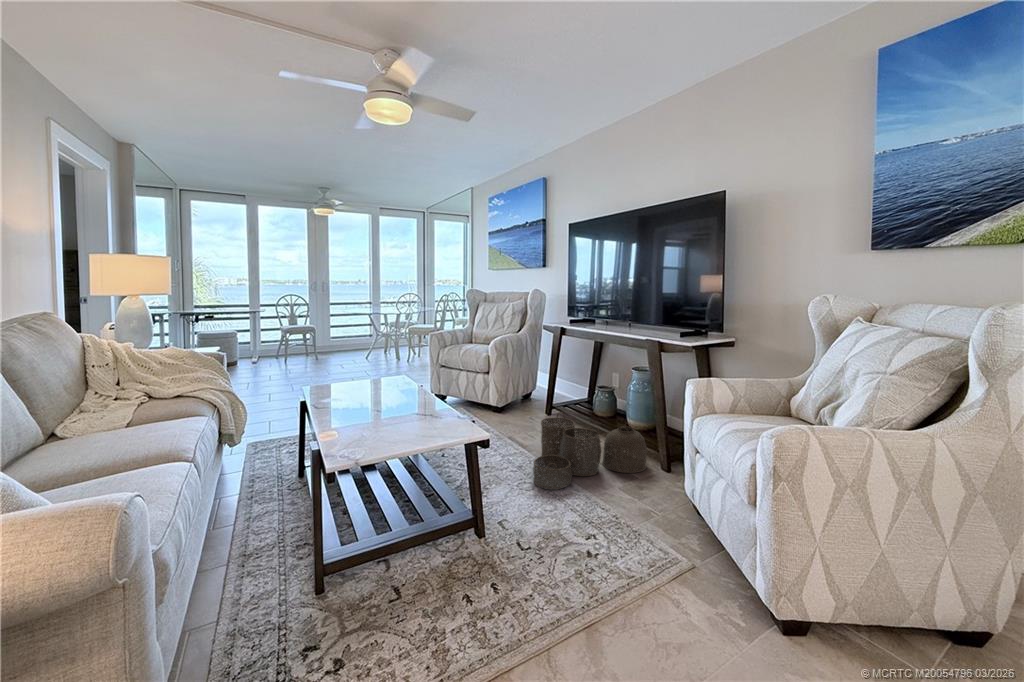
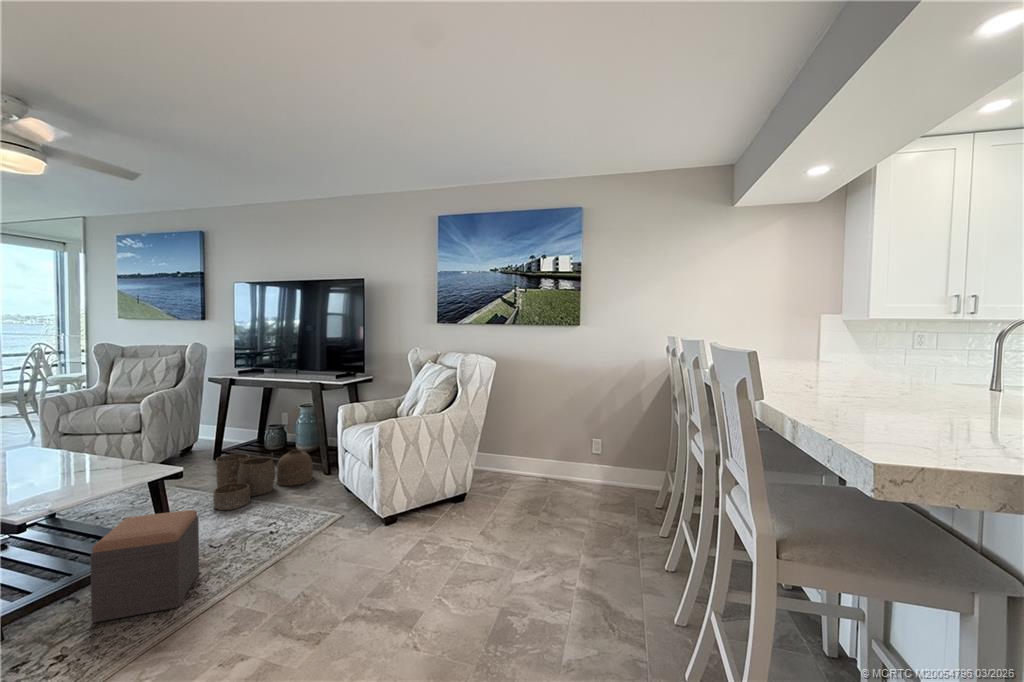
footstool: none [379,491,498,644] -> present [90,510,199,623]

